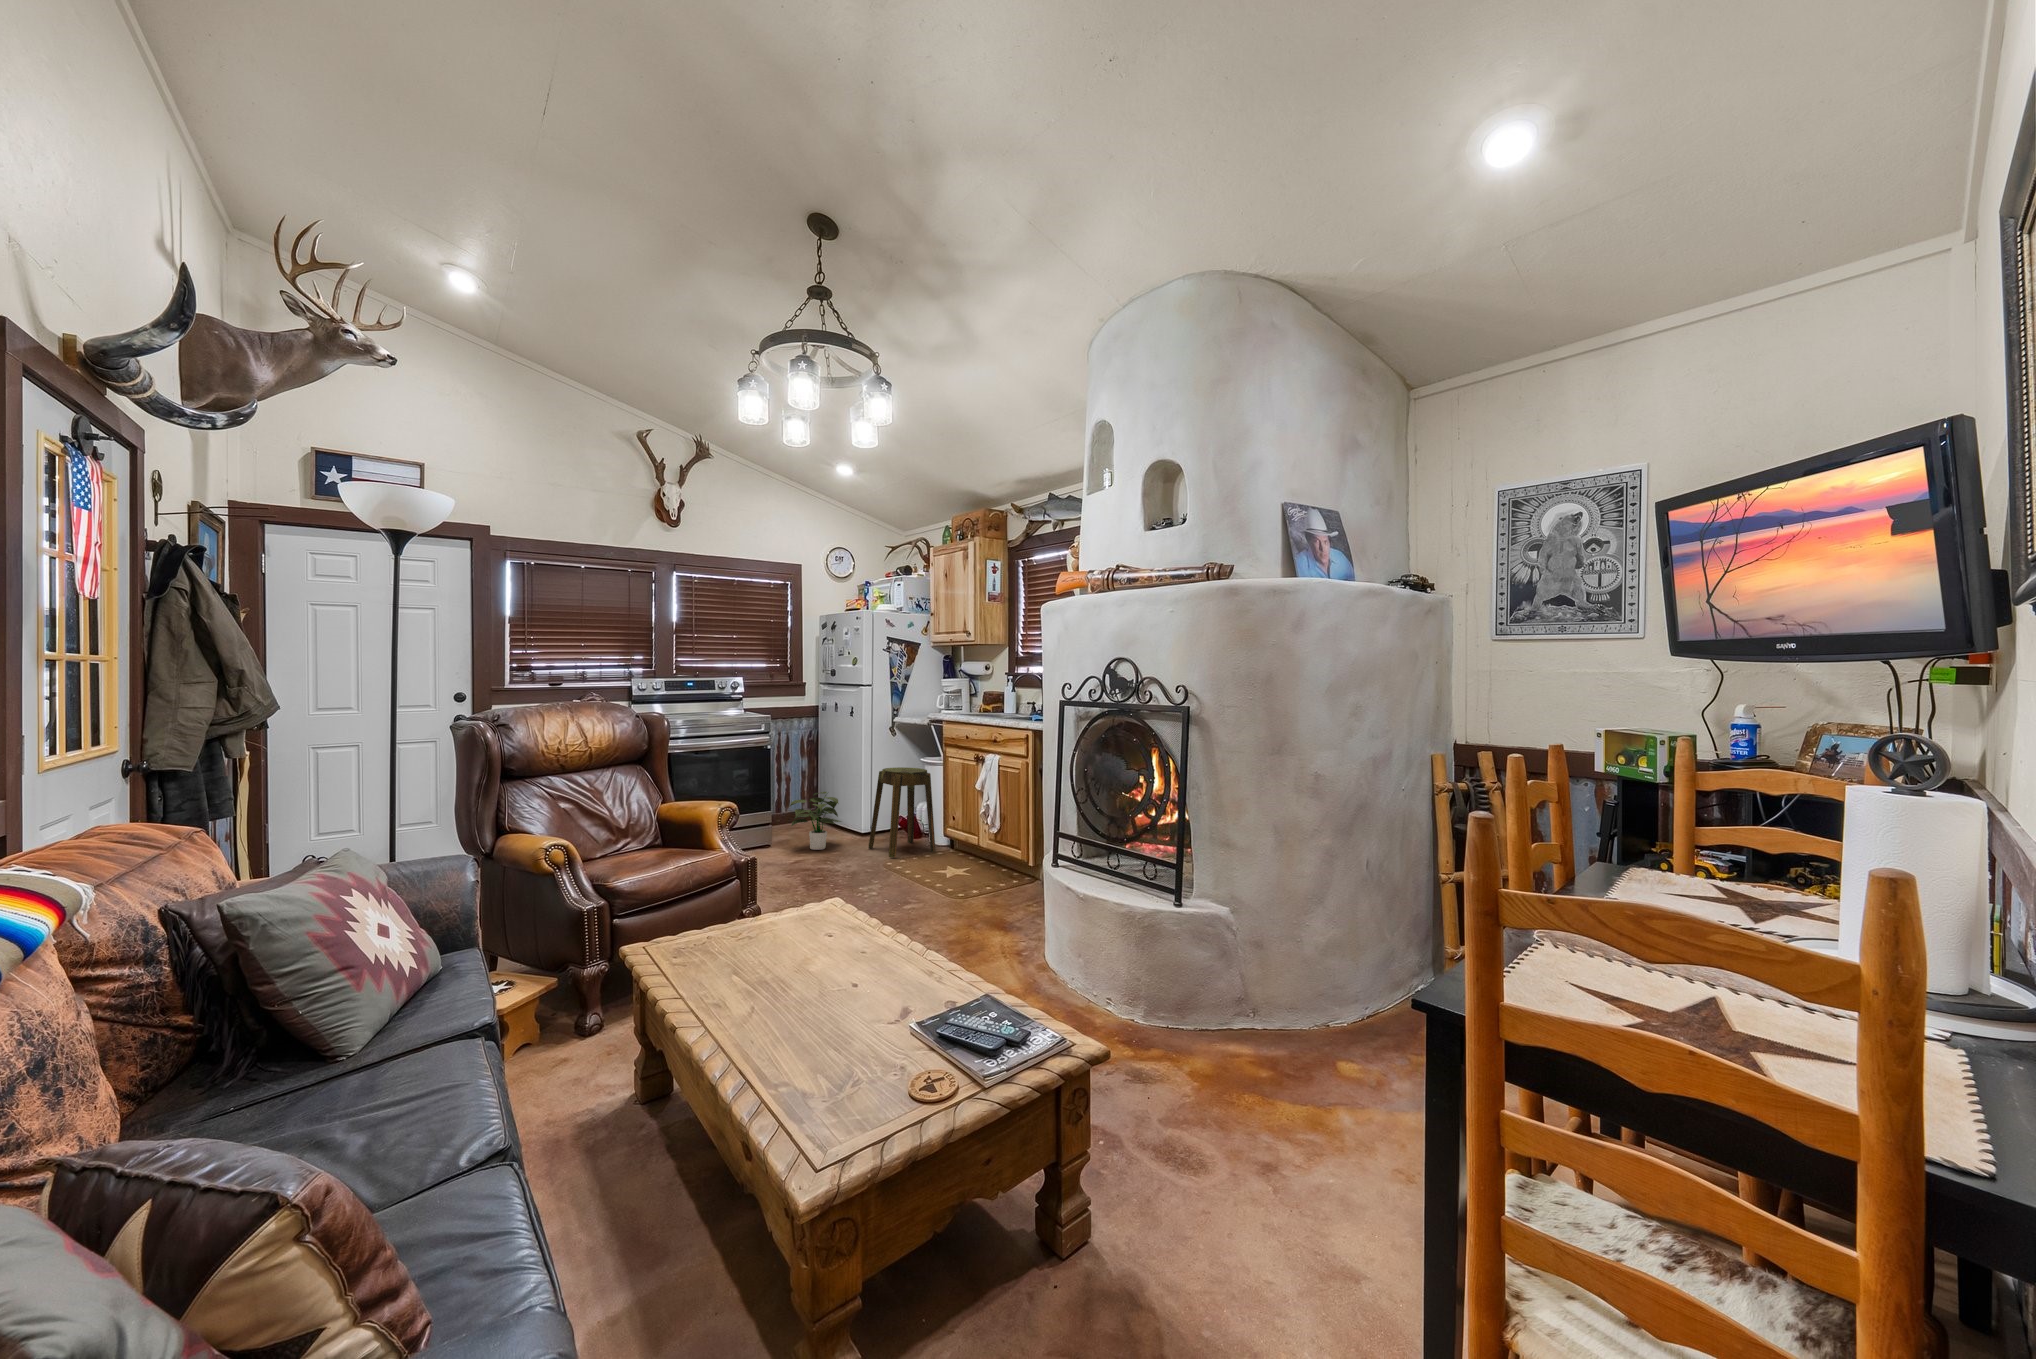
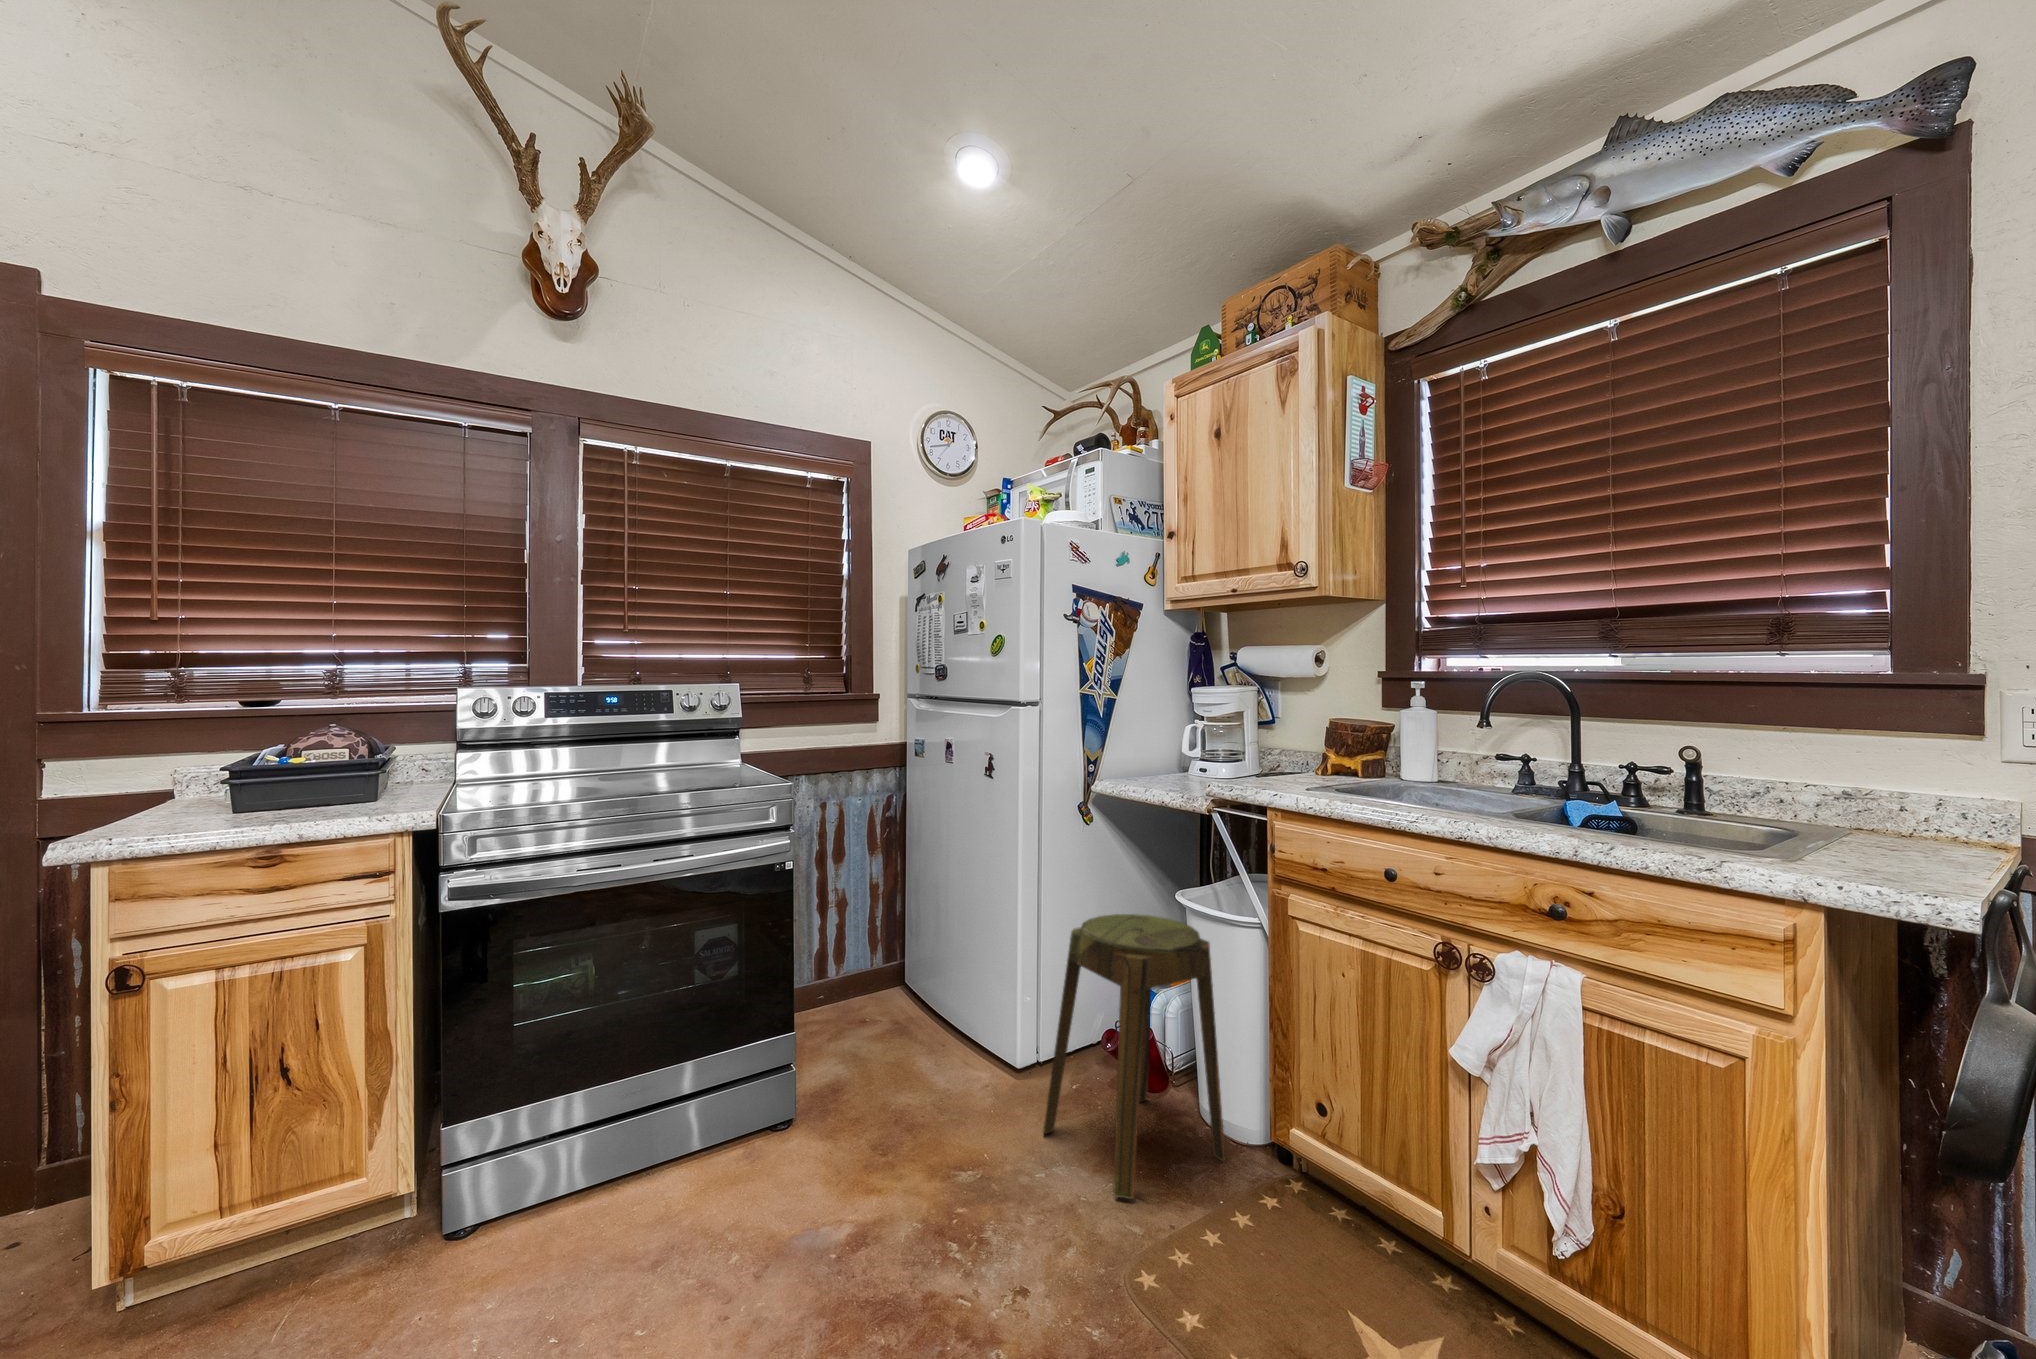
potted plant: present [790,792,841,850] -> none [839,970,972,1137]

